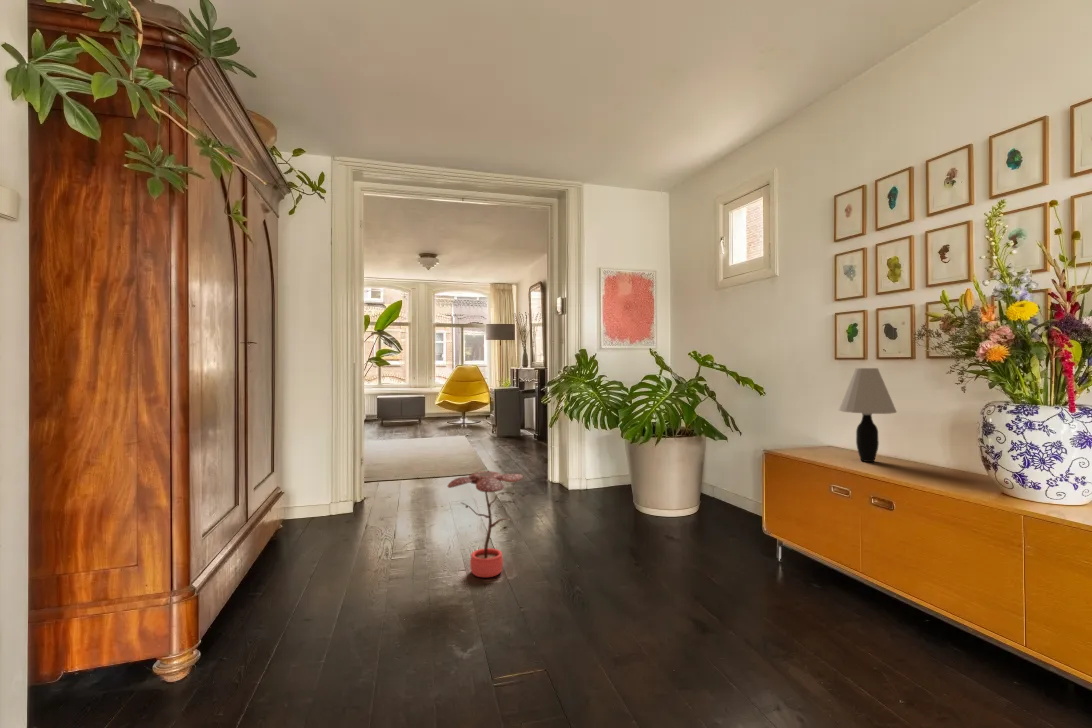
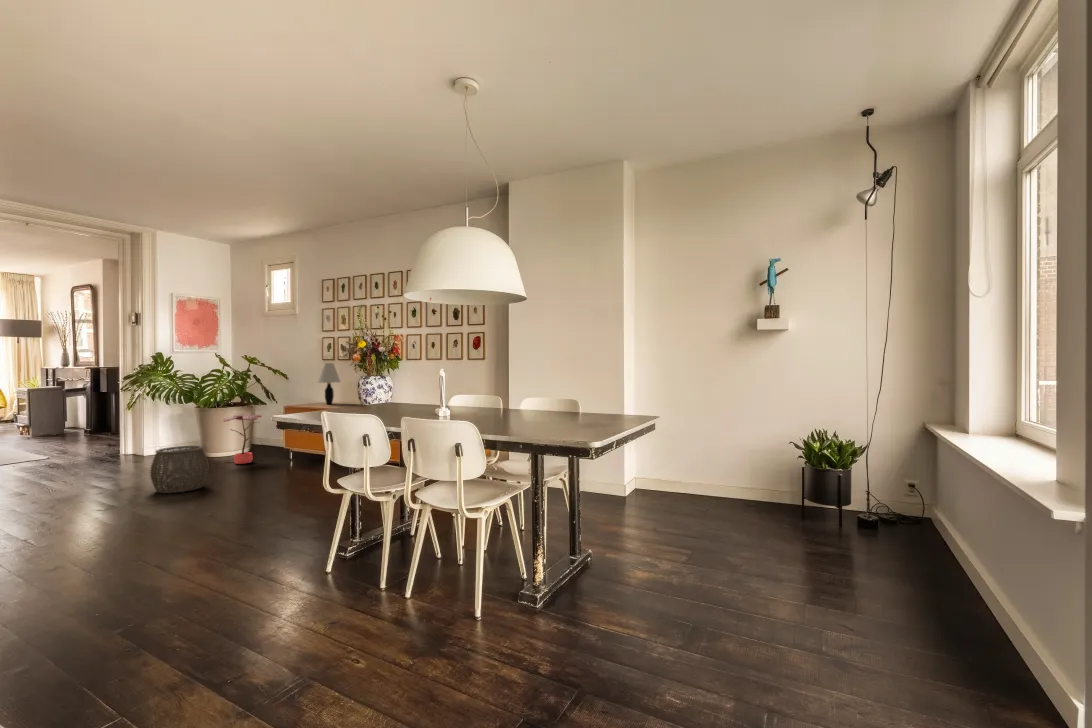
potted plant: present [448,471,523,577] -> present [223,414,261,464]
woven basket: none [526,543,632,670] -> present [150,446,209,493]

